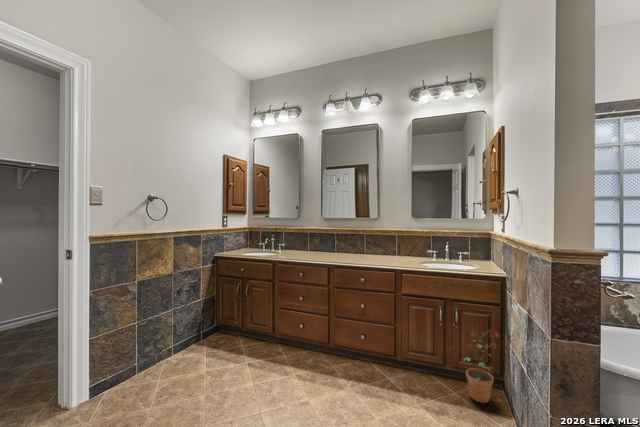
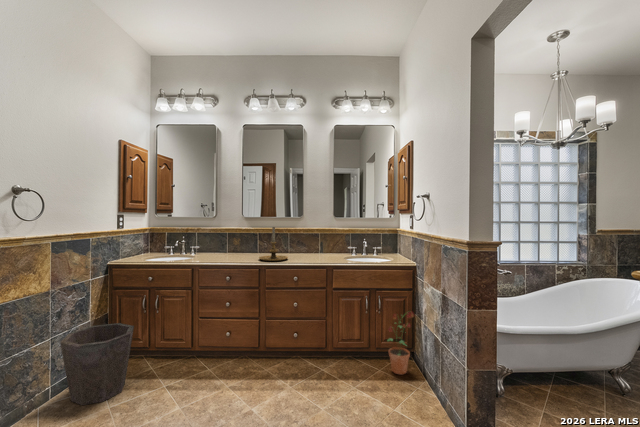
candle holder: none [332,227,360,260] -> present [259,227,288,261]
waste bin: none [173,305,226,368] -> present [60,323,134,405]

